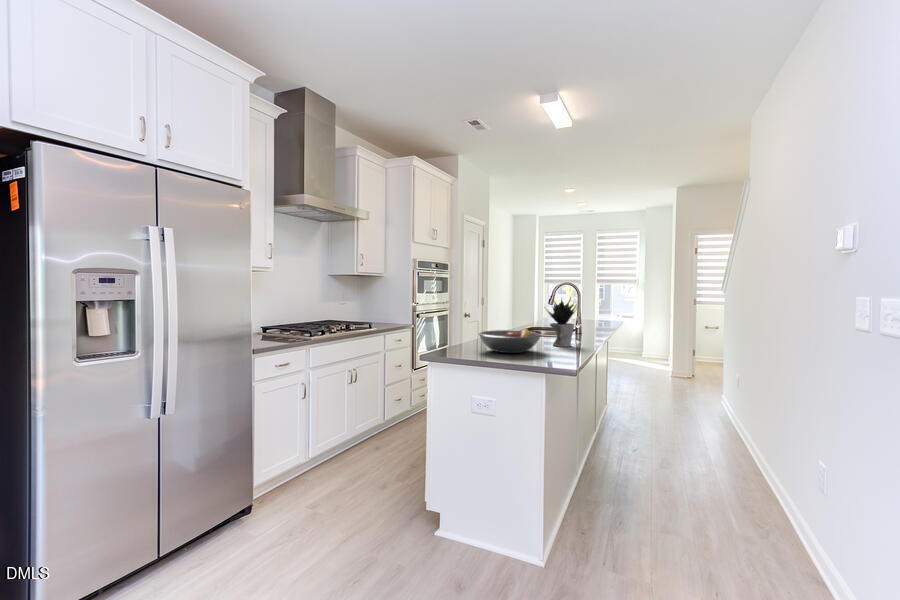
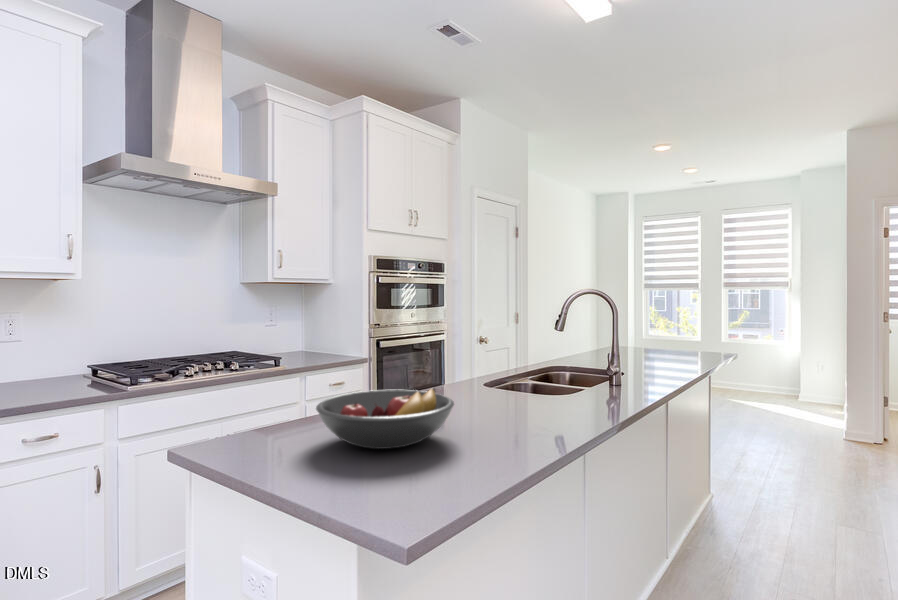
potted plant: present [547,297,577,347] -> none [492,319,563,428]

